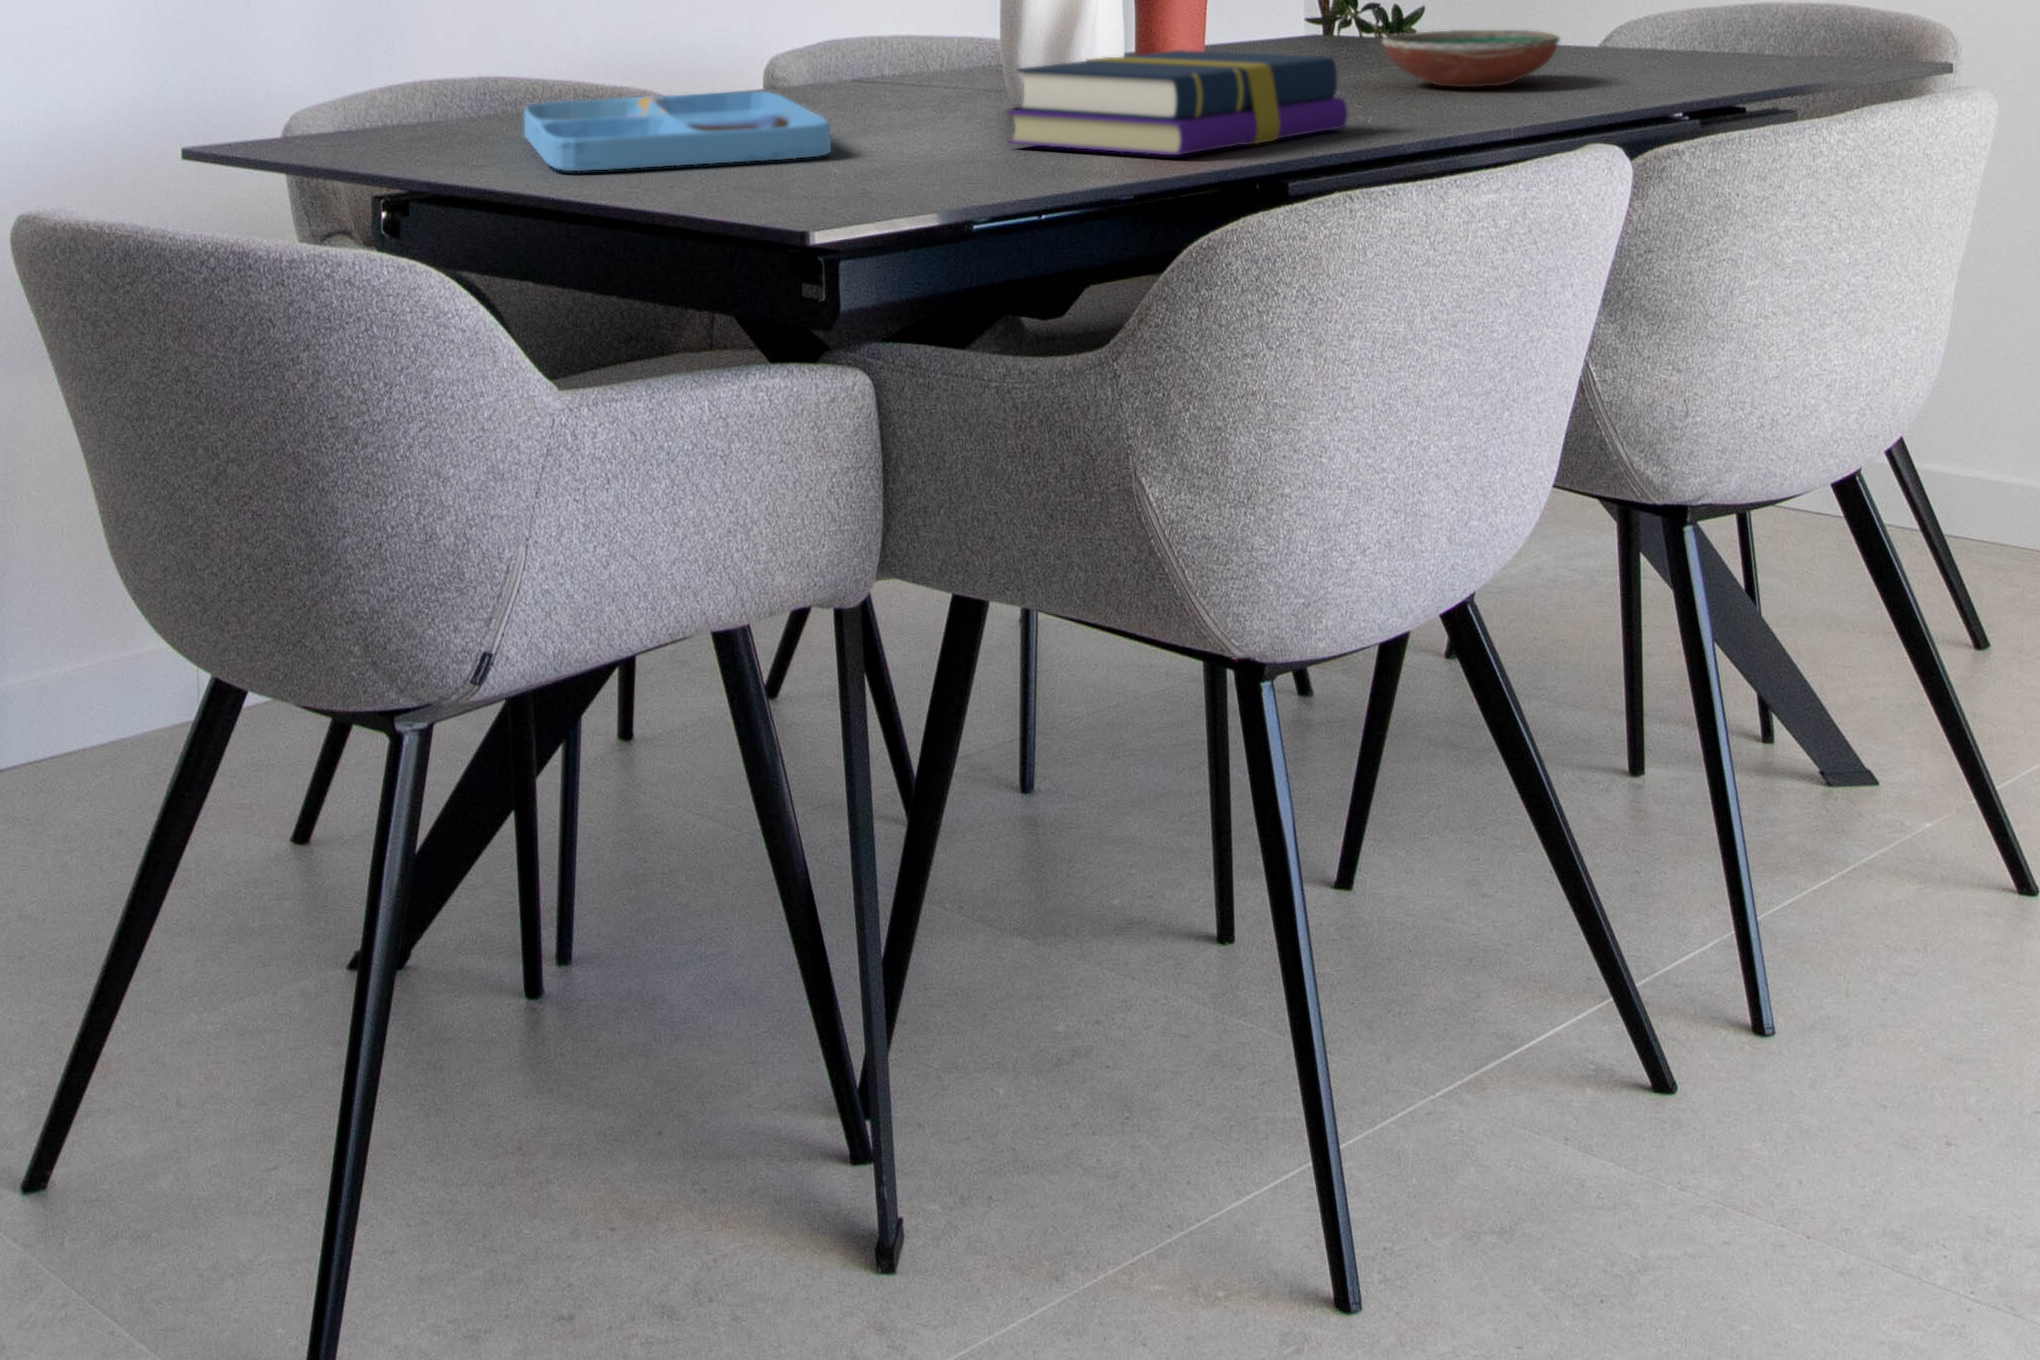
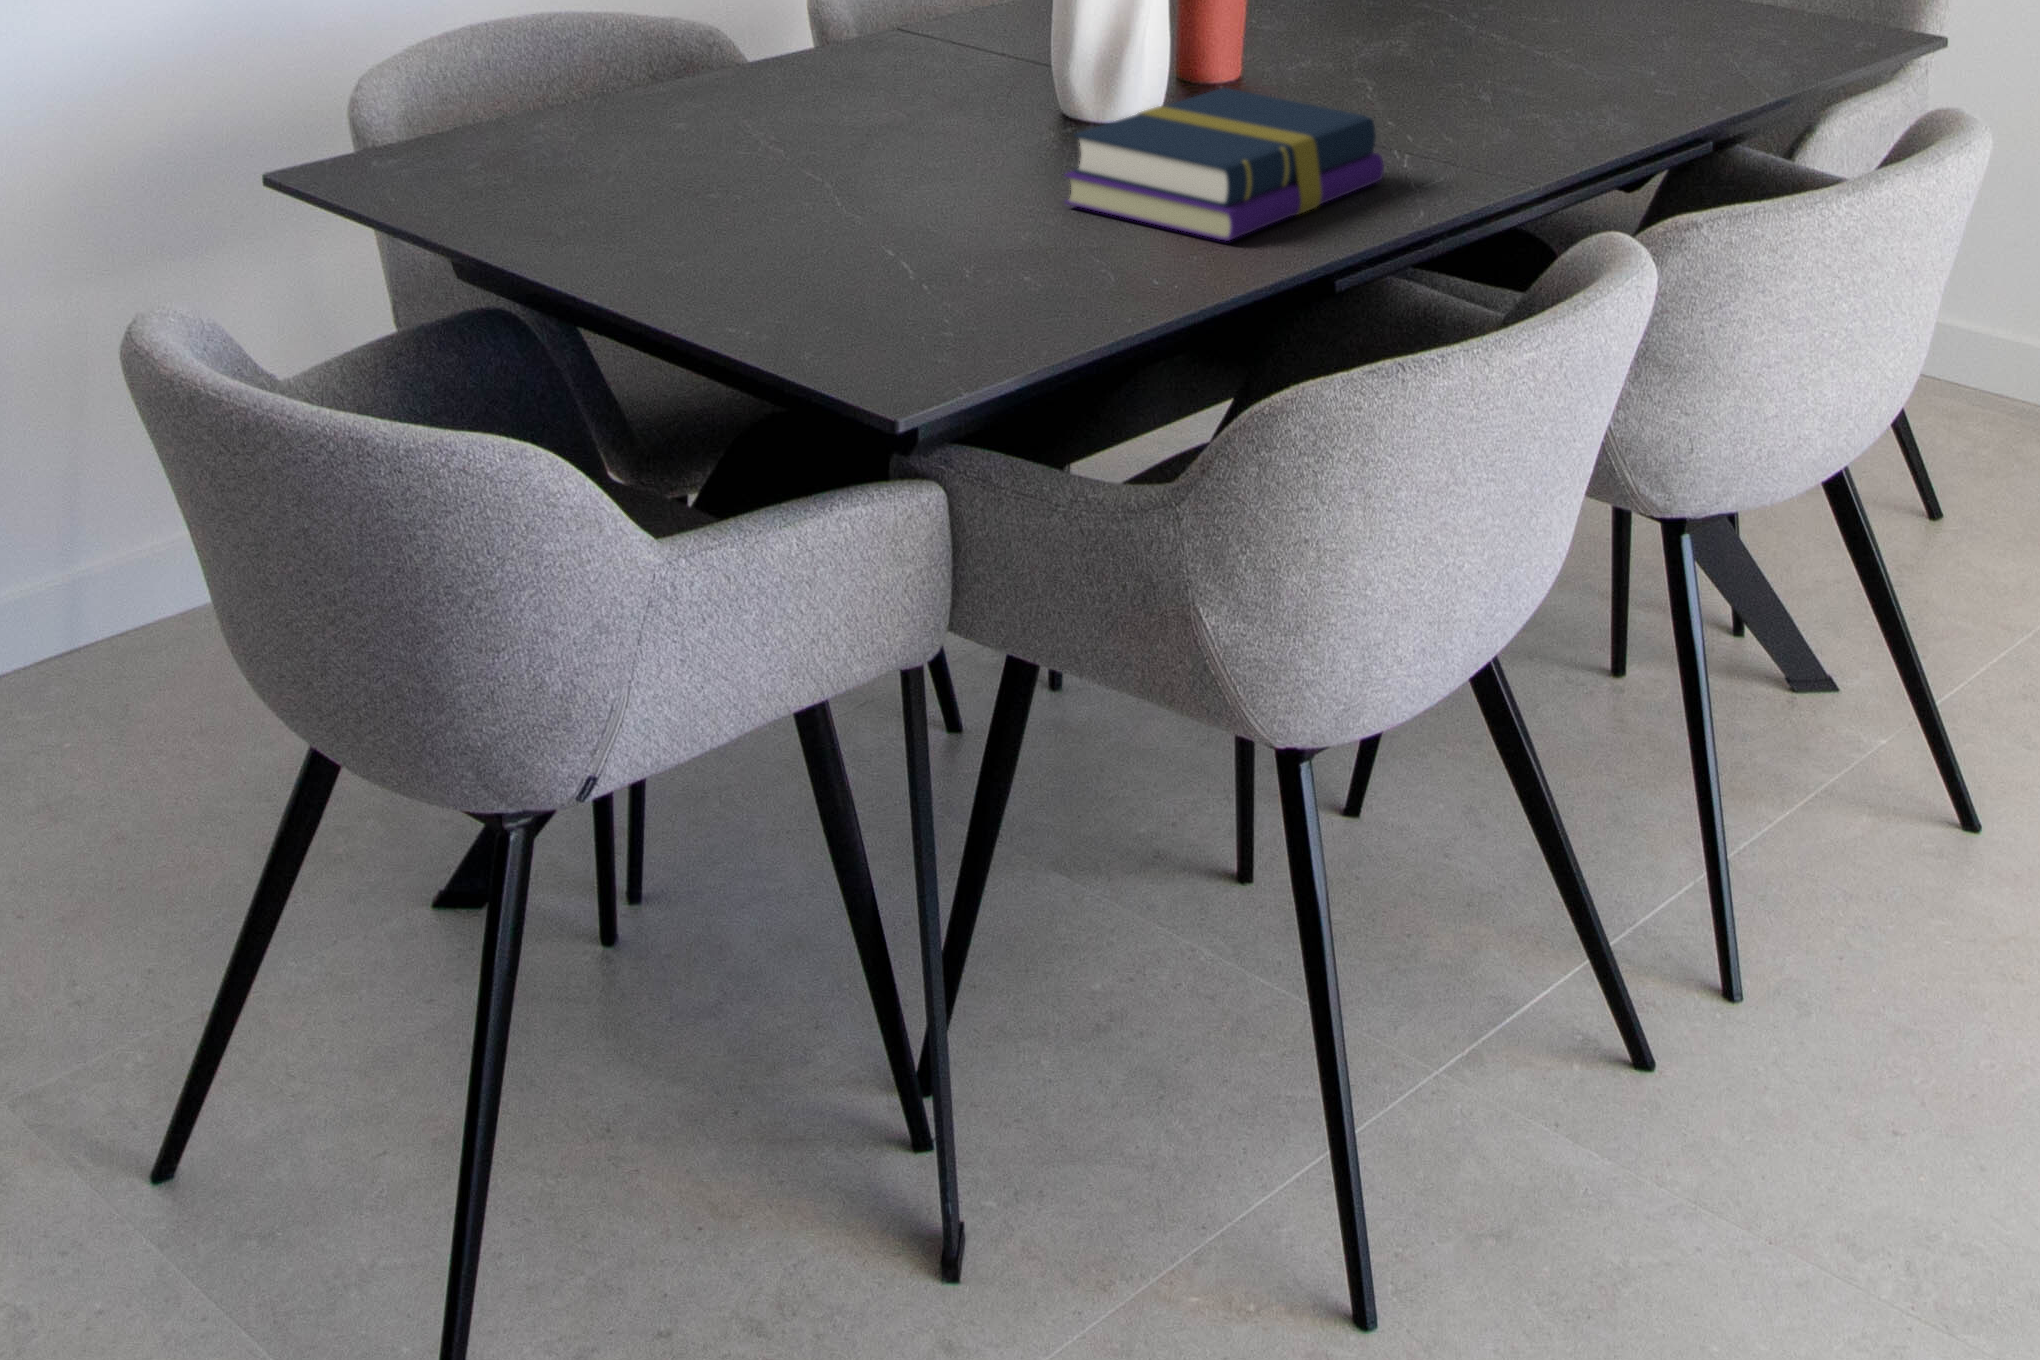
decorative bowl: present [1382,30,1560,87] -> none [1411,17,1582,89]
tray: present [524,92,831,171] -> none [594,102,897,242]

